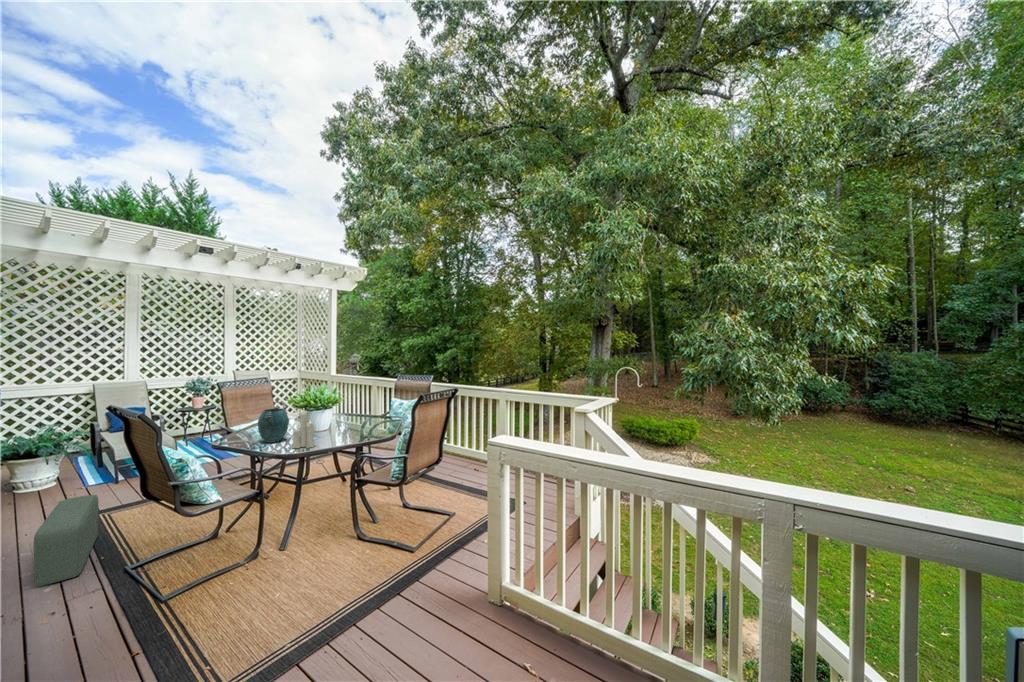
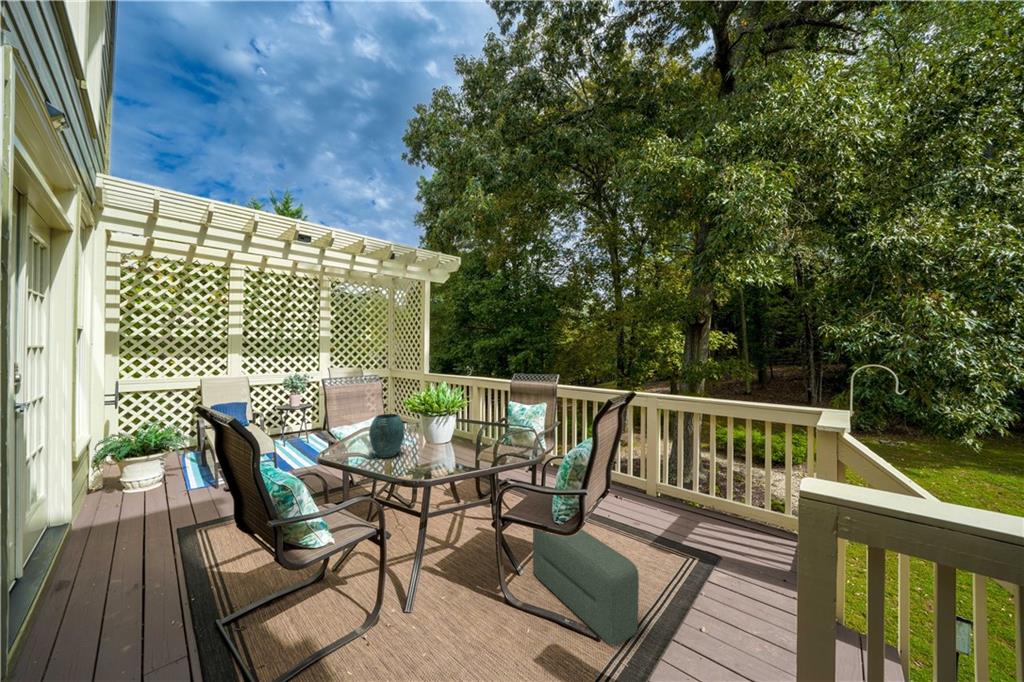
candle: present [292,411,314,448] -> none [413,411,440,469]
pouf: present [33,495,99,586] -> present [533,529,639,646]

